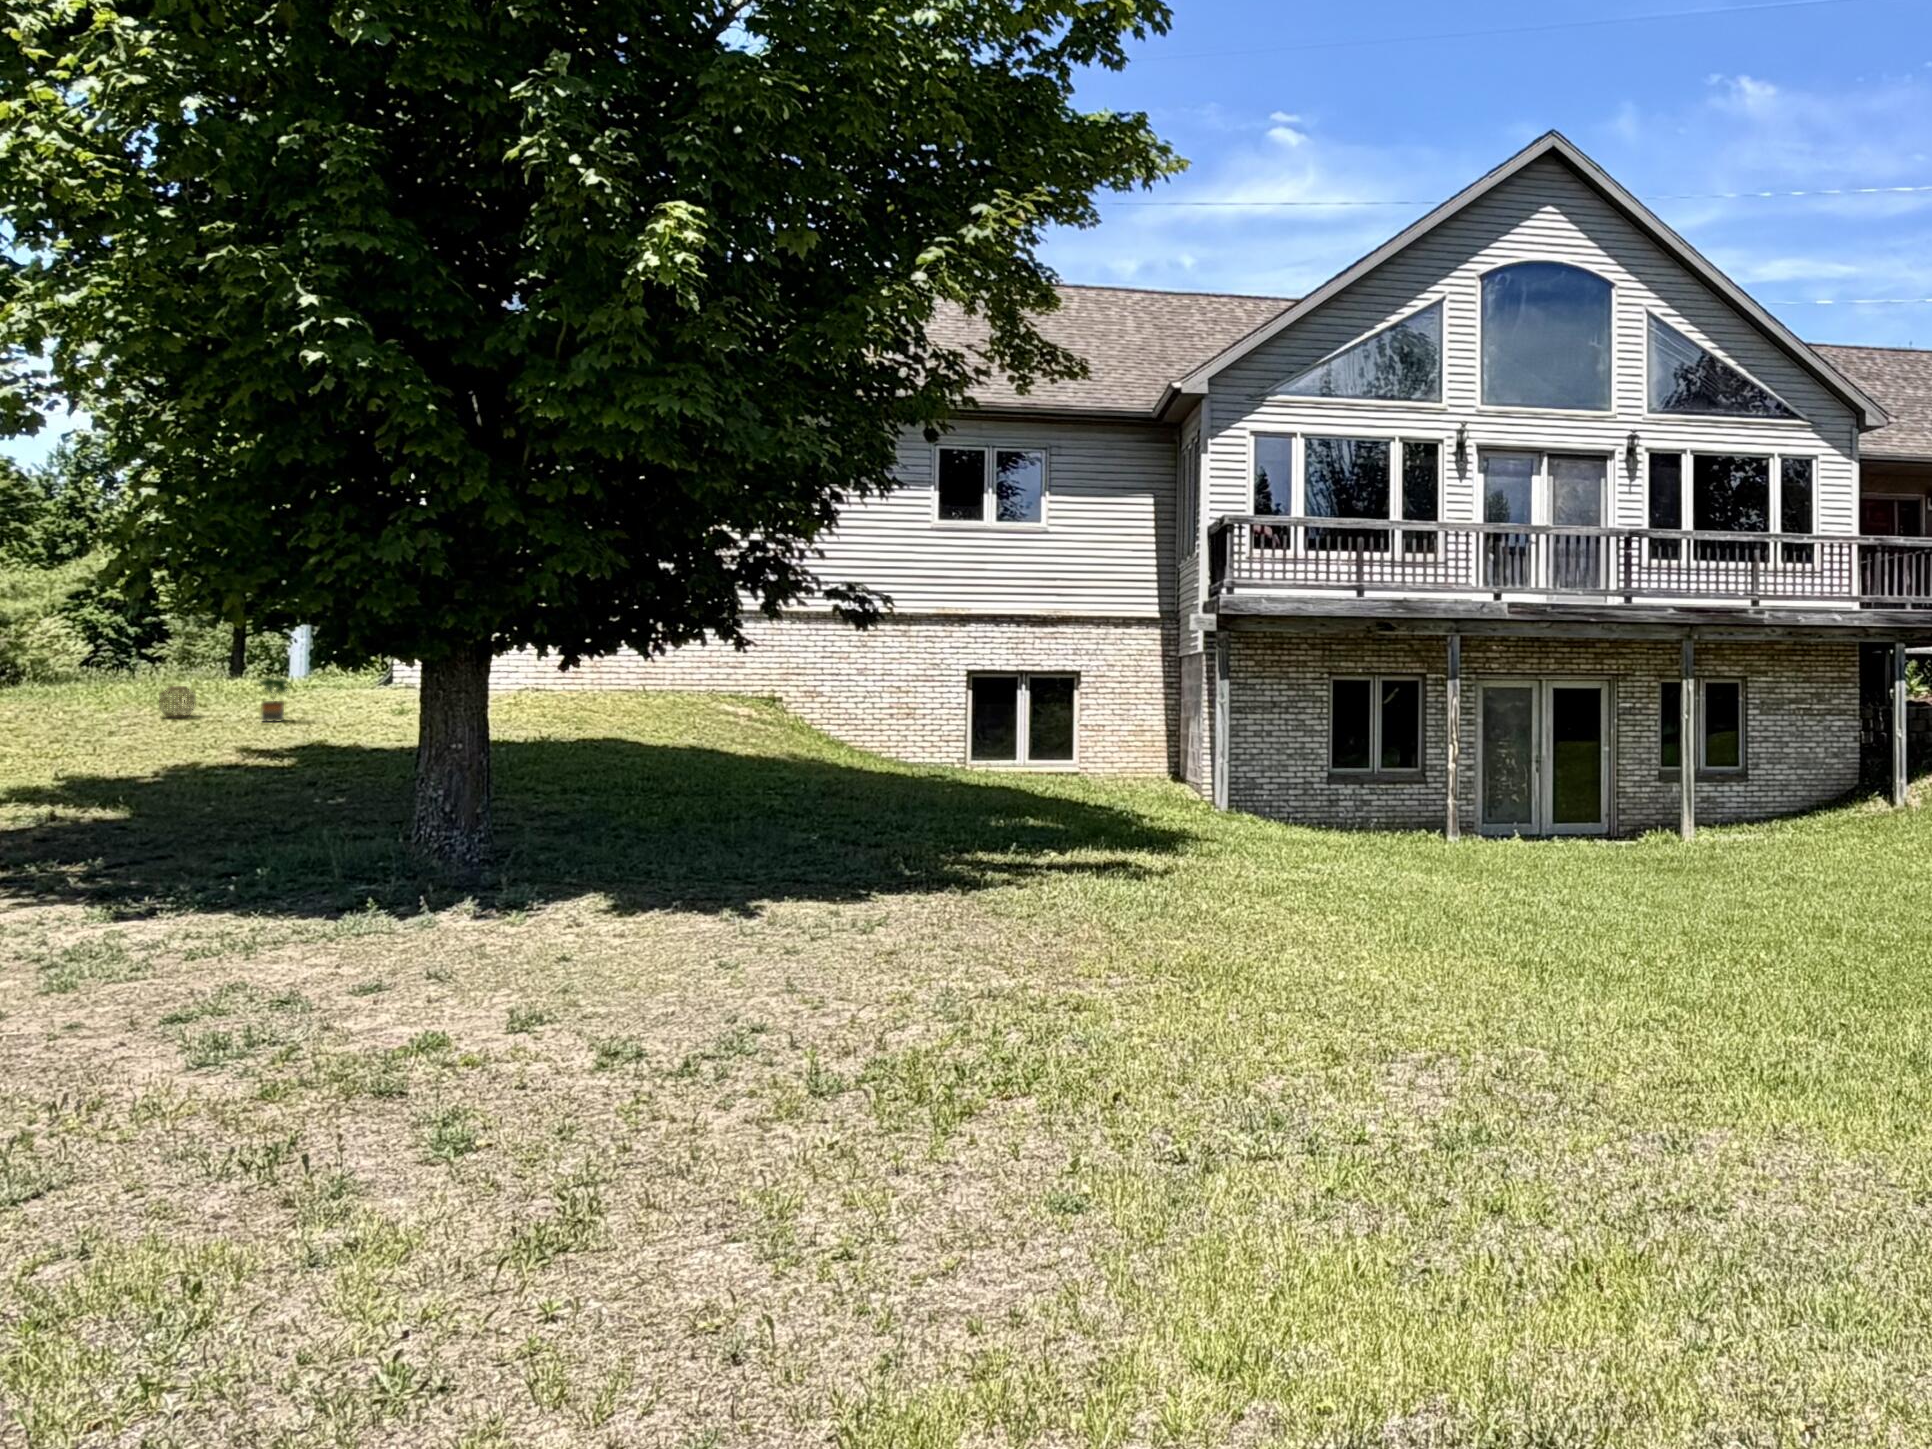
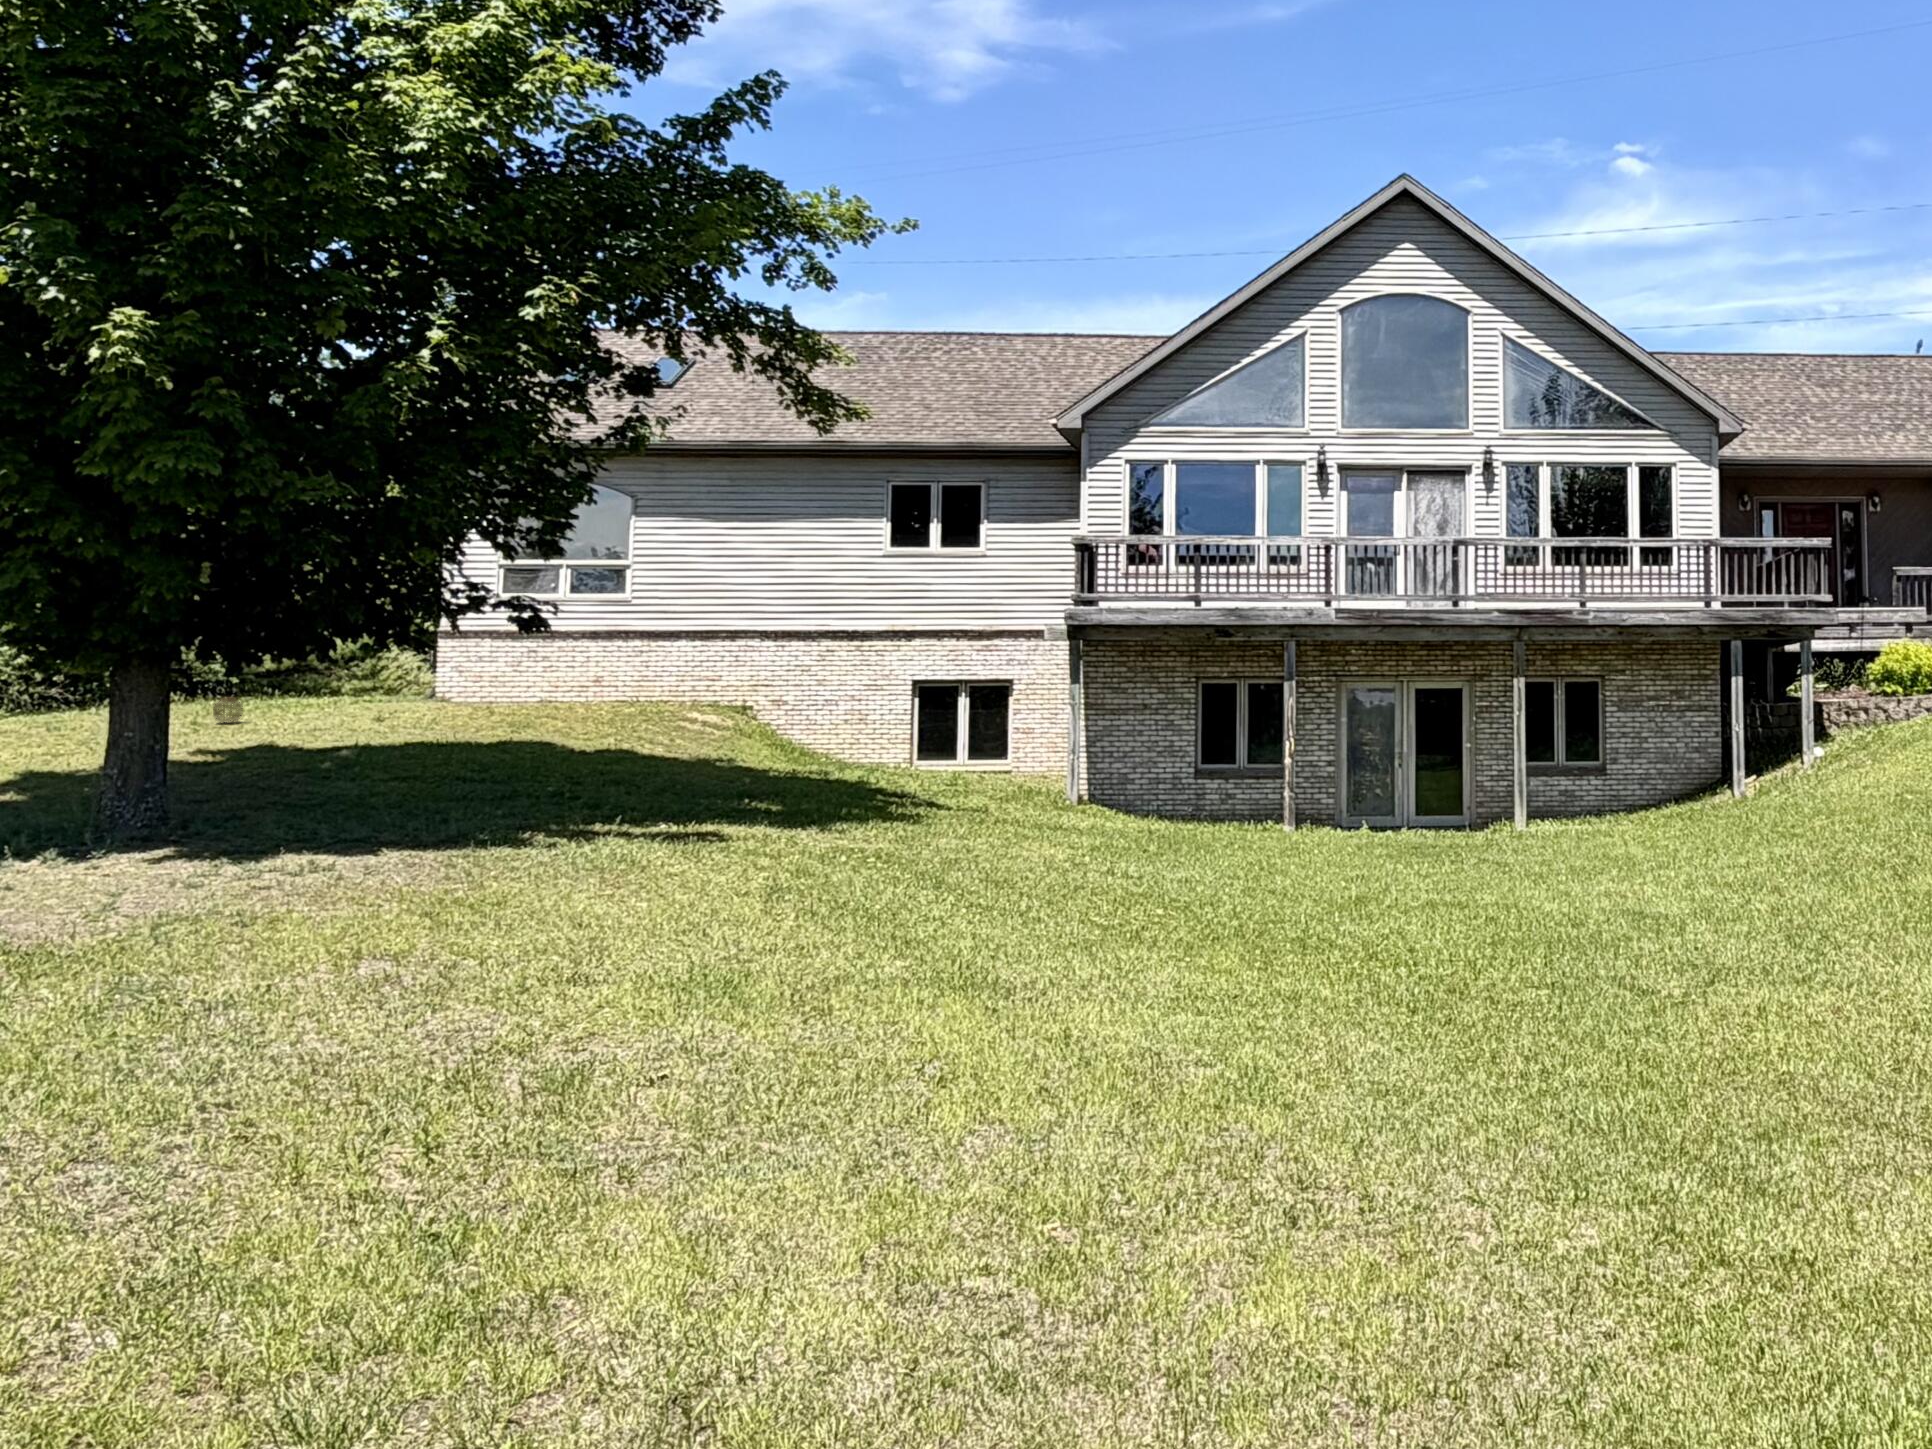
potted tree: present [259,678,290,722] -> none [280,690,308,726]

